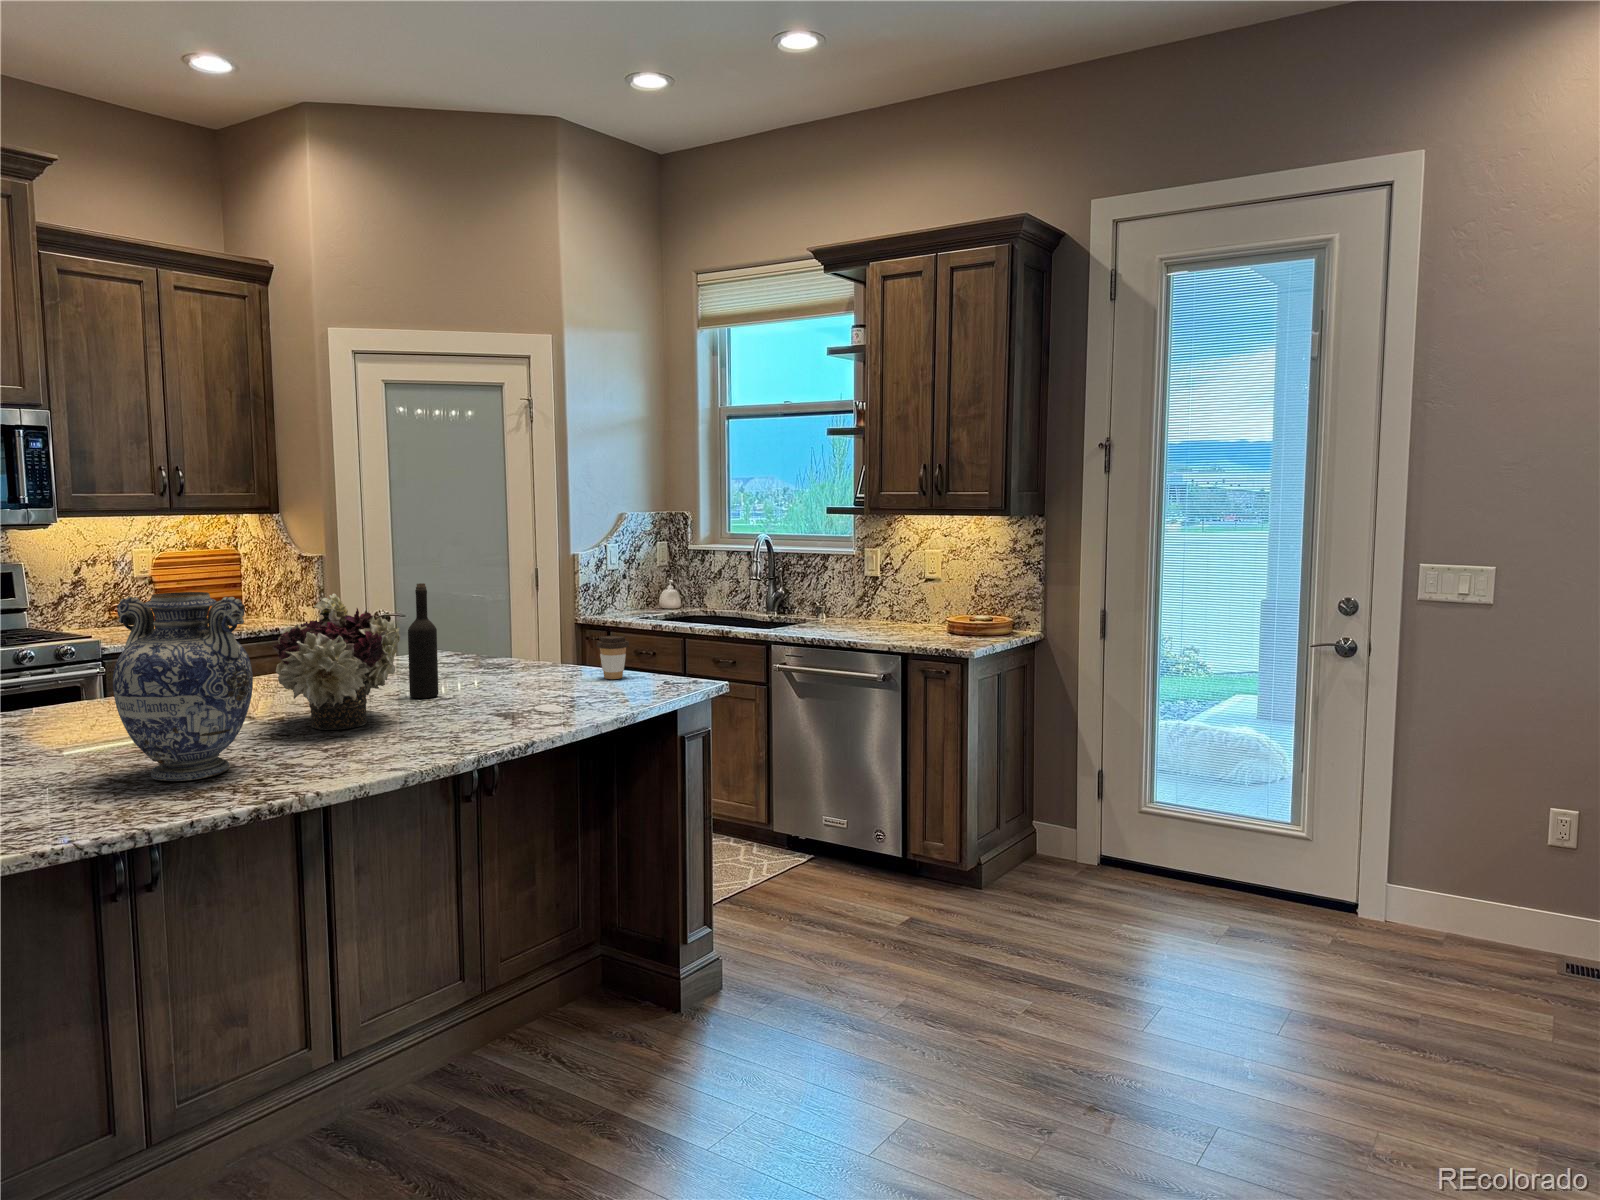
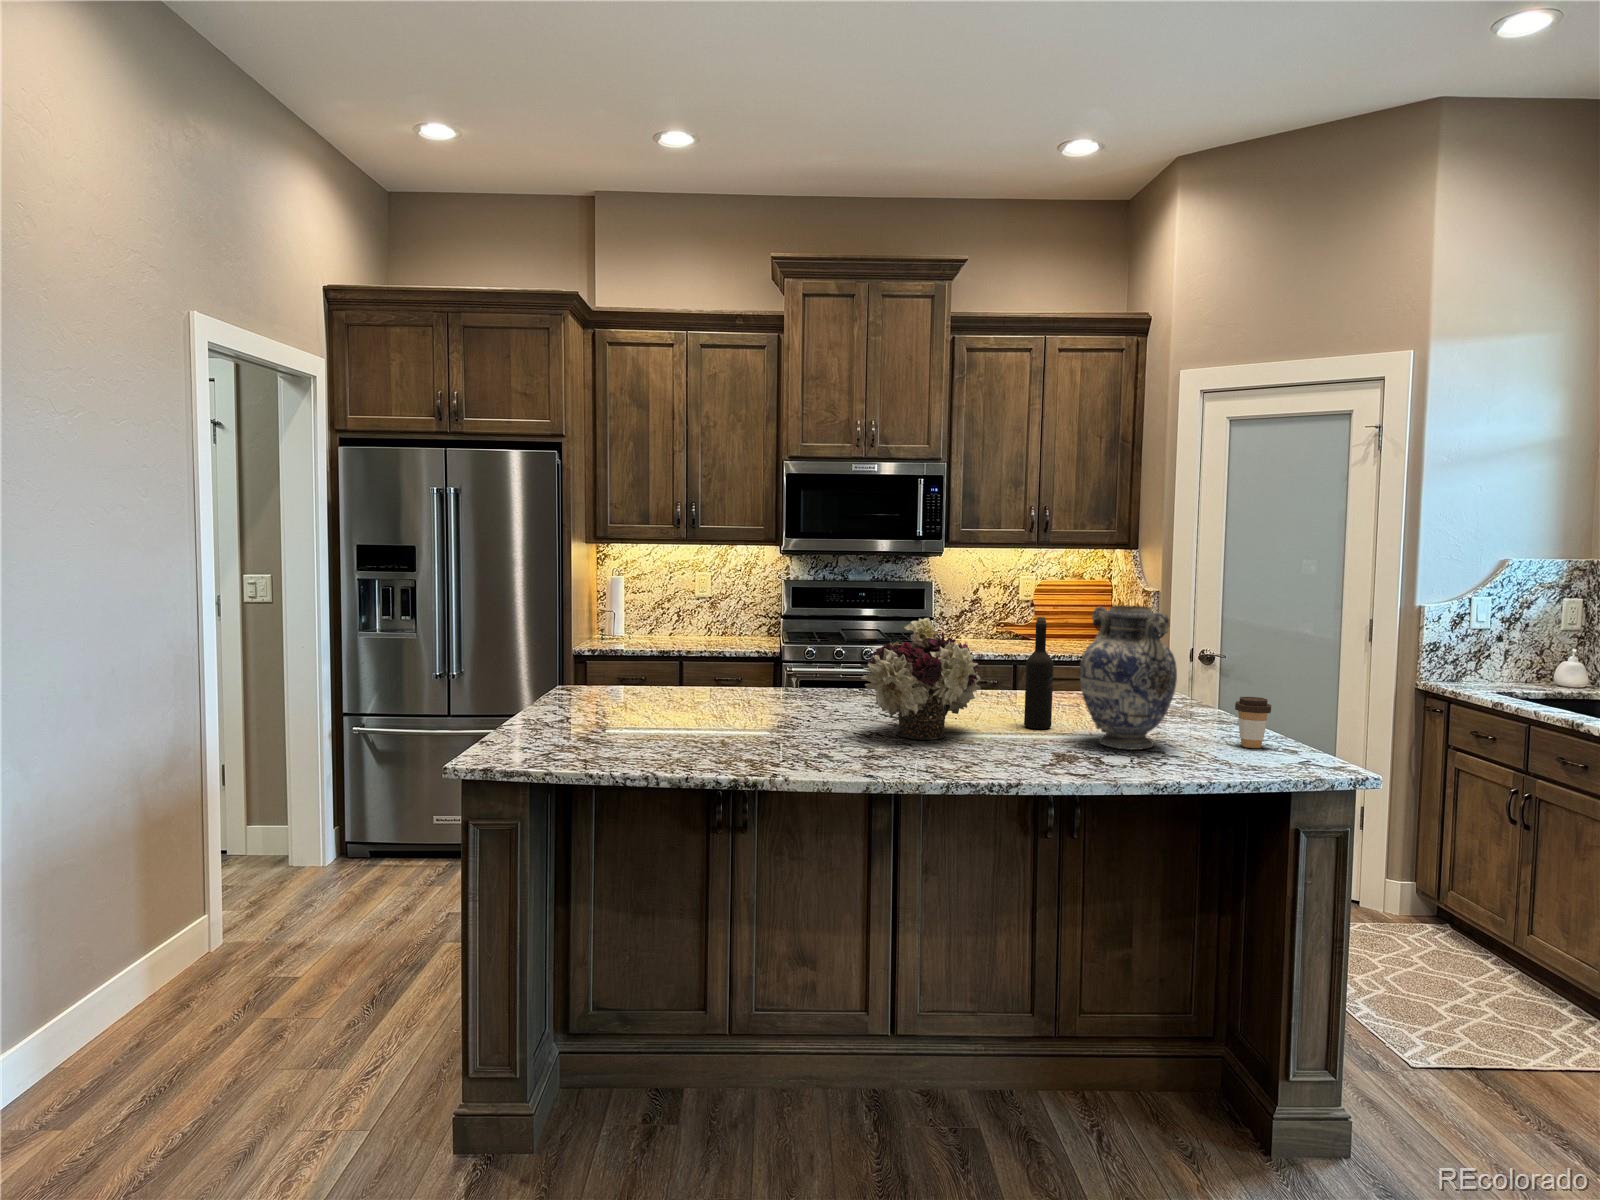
vase: present [113,592,253,781] -> present [1080,605,1177,750]

